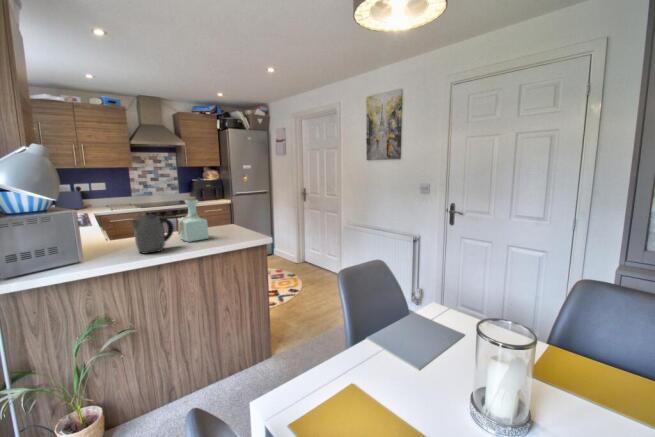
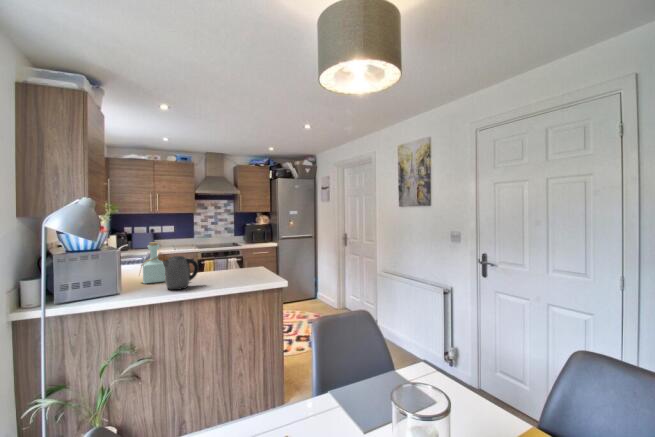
bottle: present [178,197,209,242] -> present [141,242,165,284]

